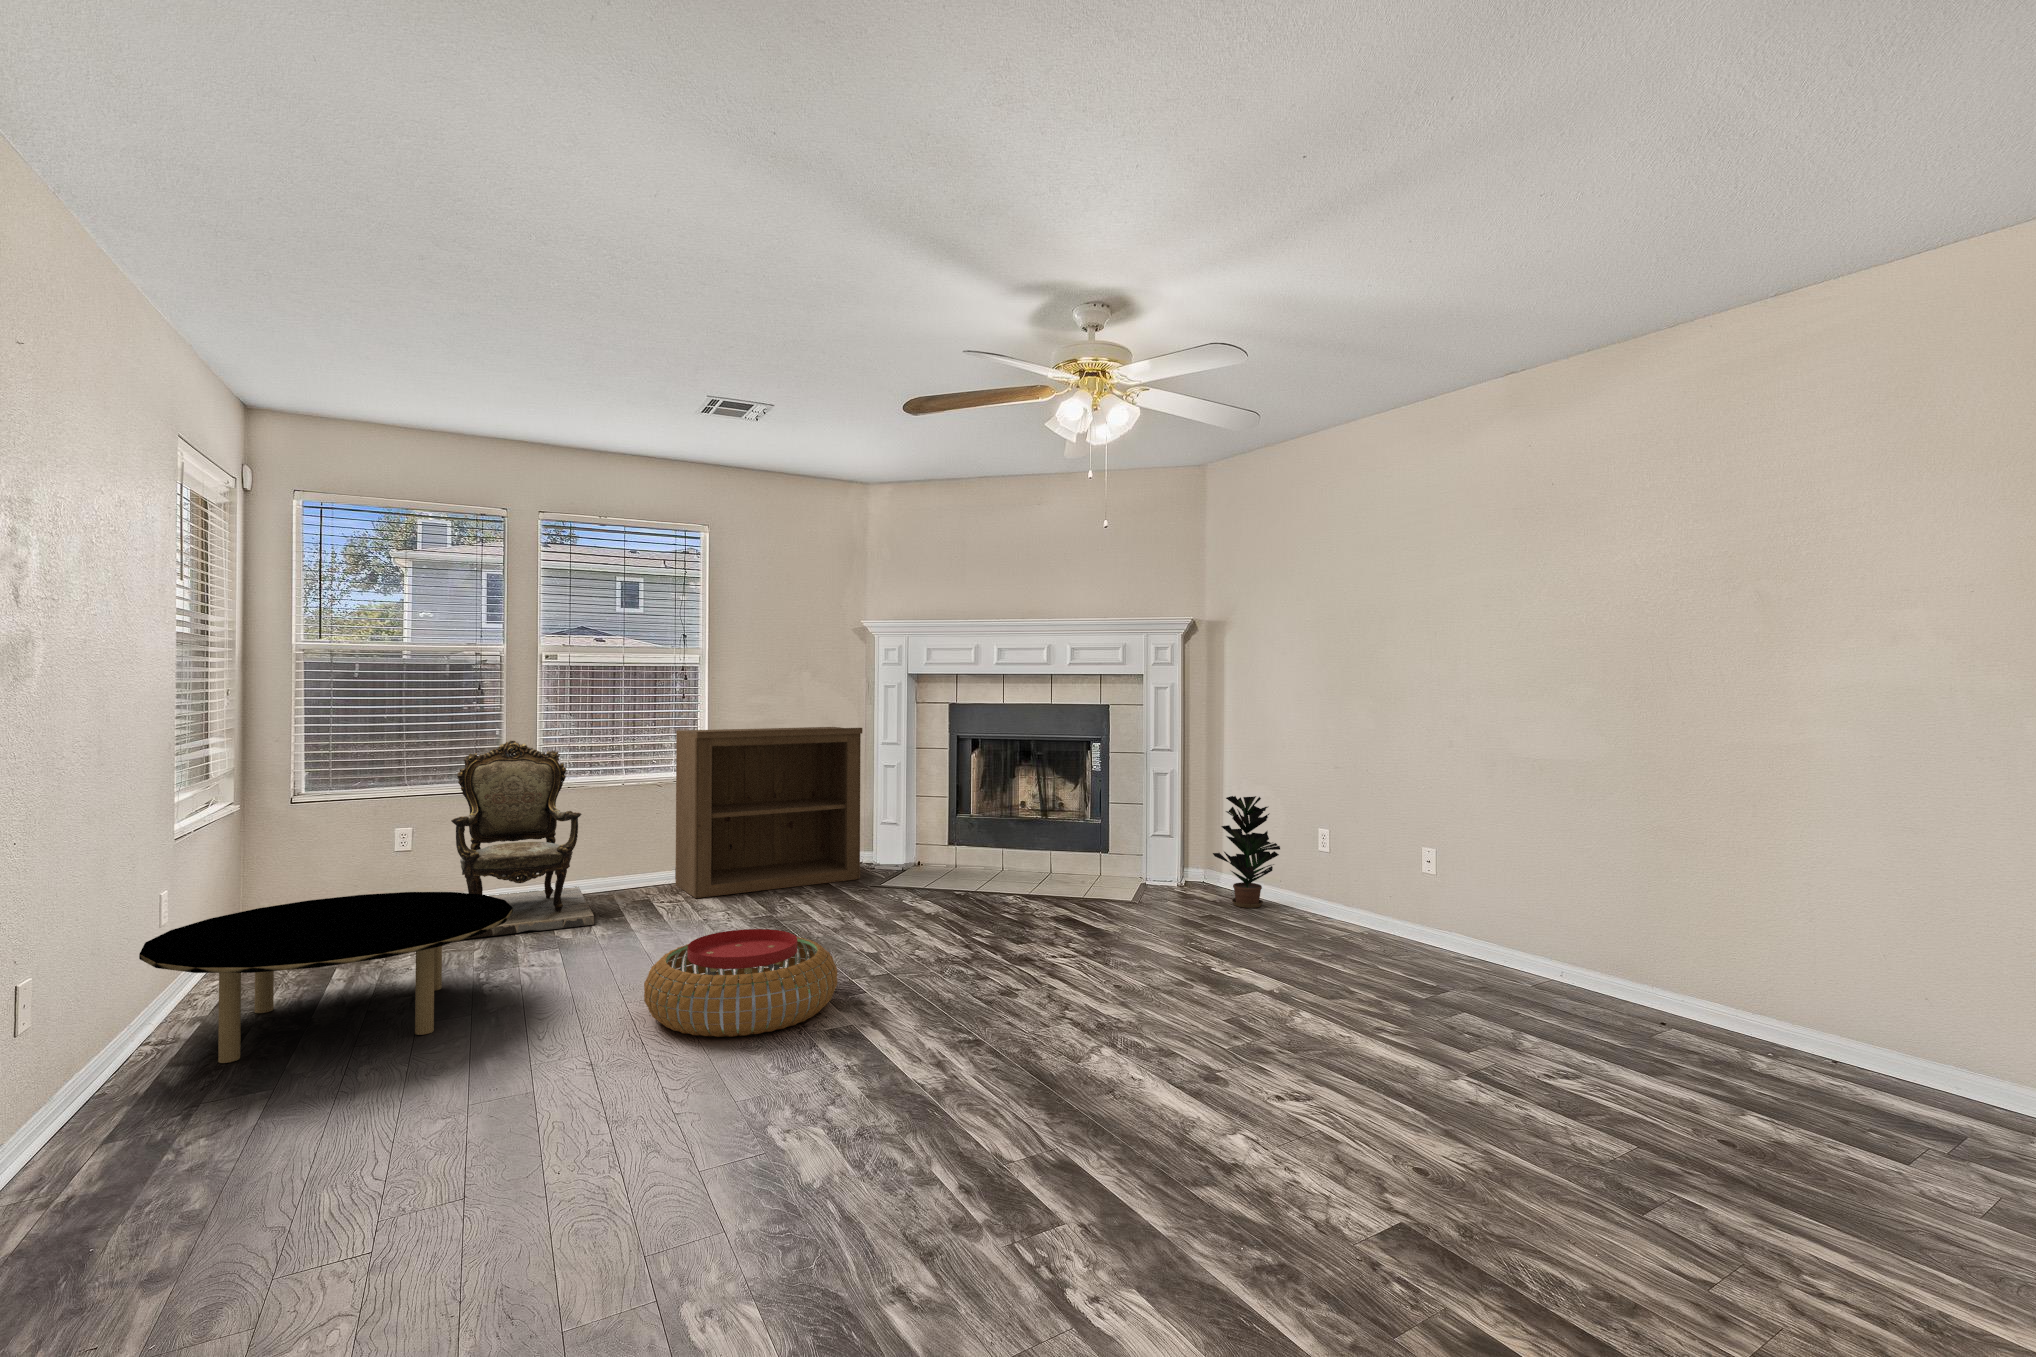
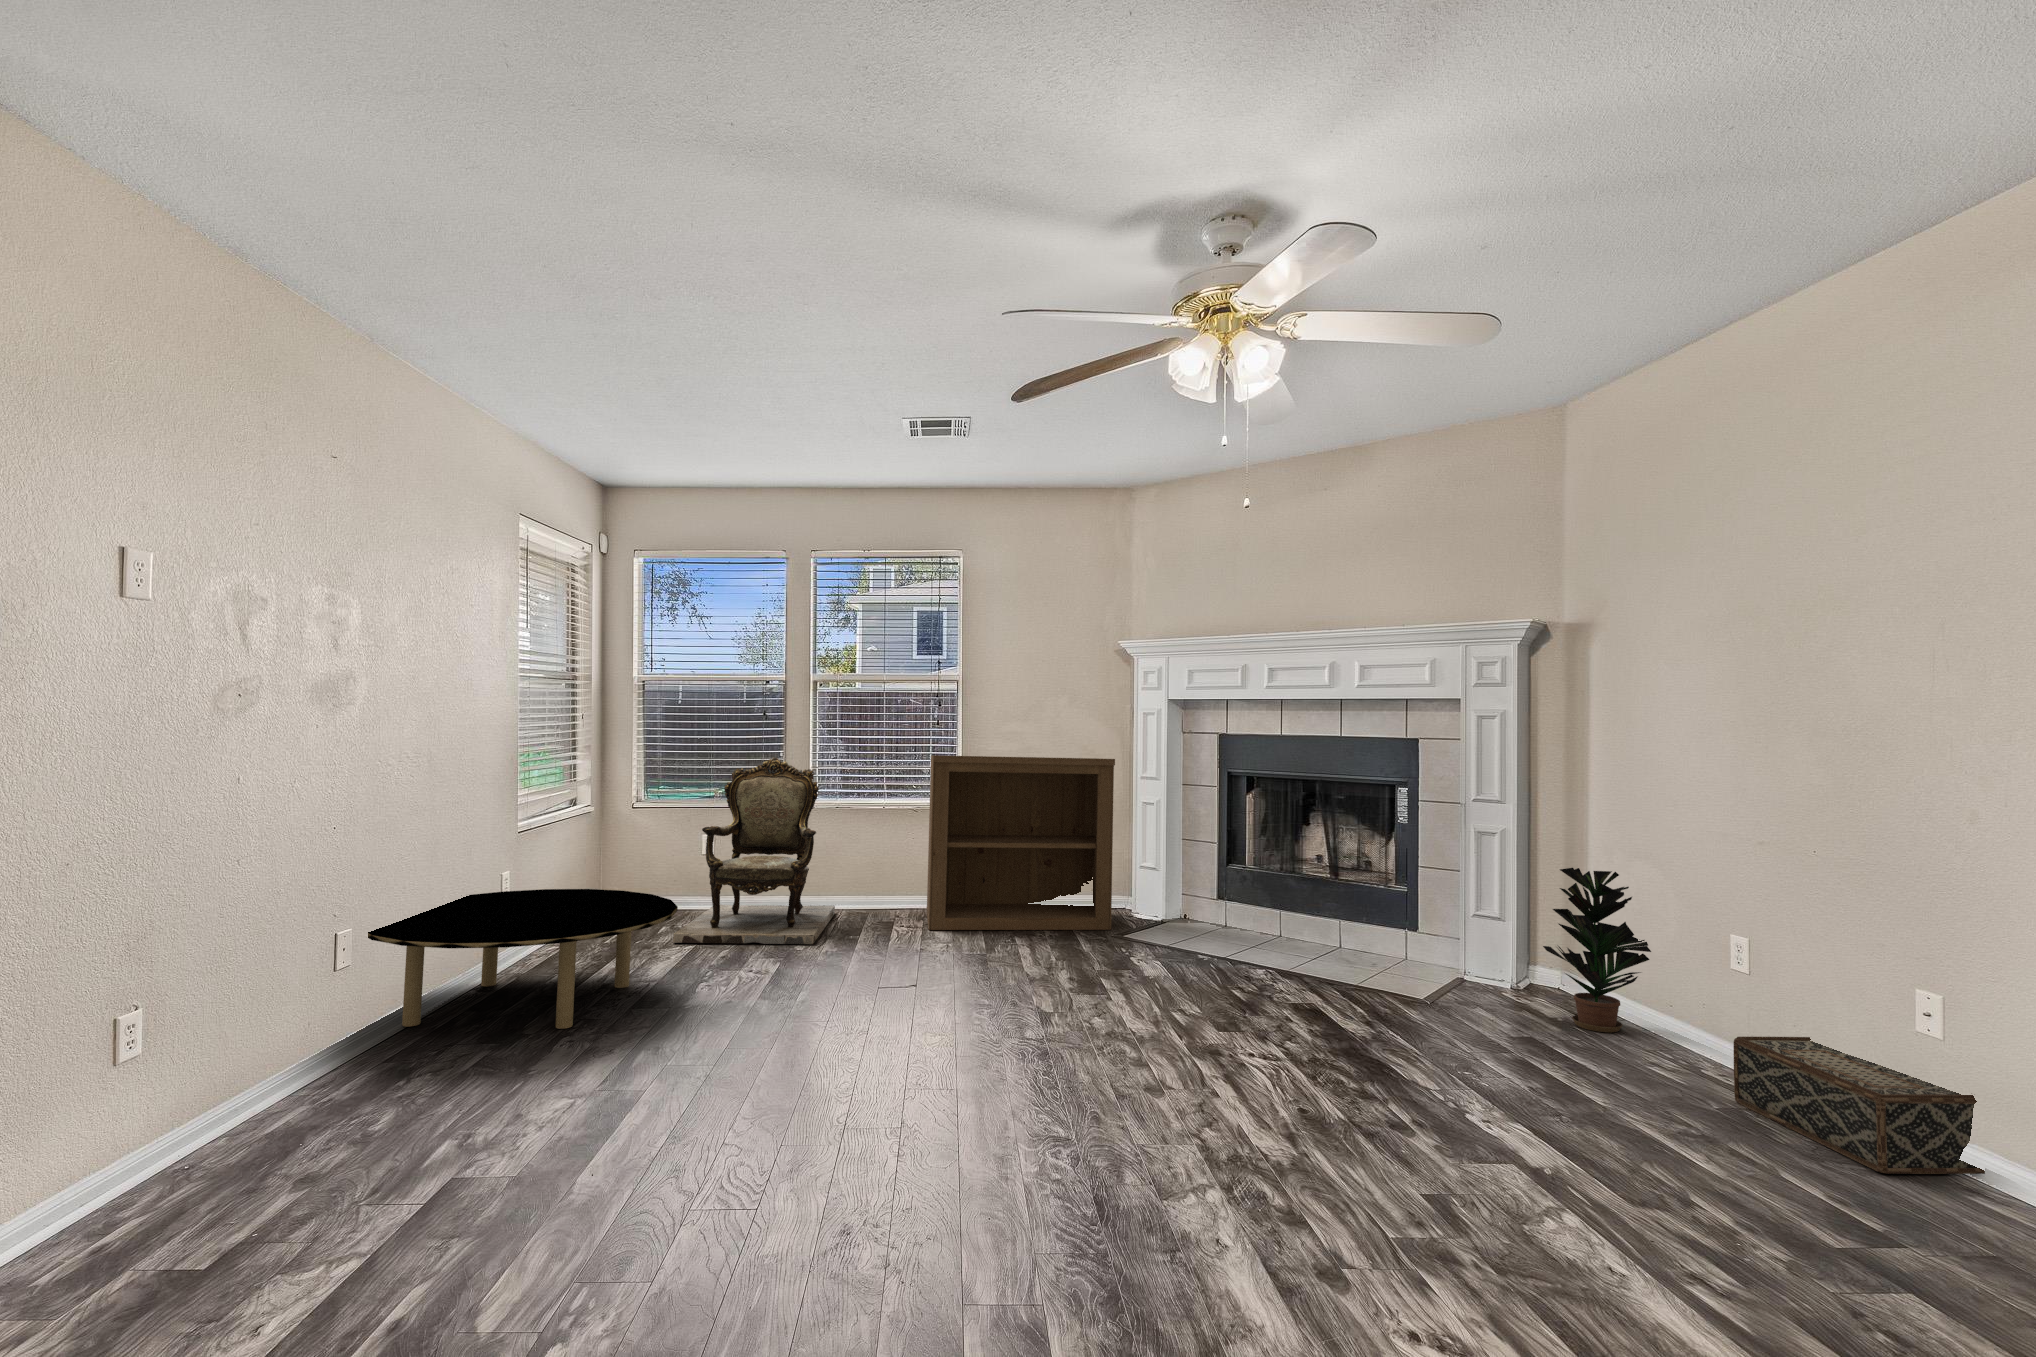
woven basket: none [1344,891,1472,962] -> present [1733,1037,1985,1174]
pouf: present [644,929,837,1037] -> none [735,965,948,1088]

